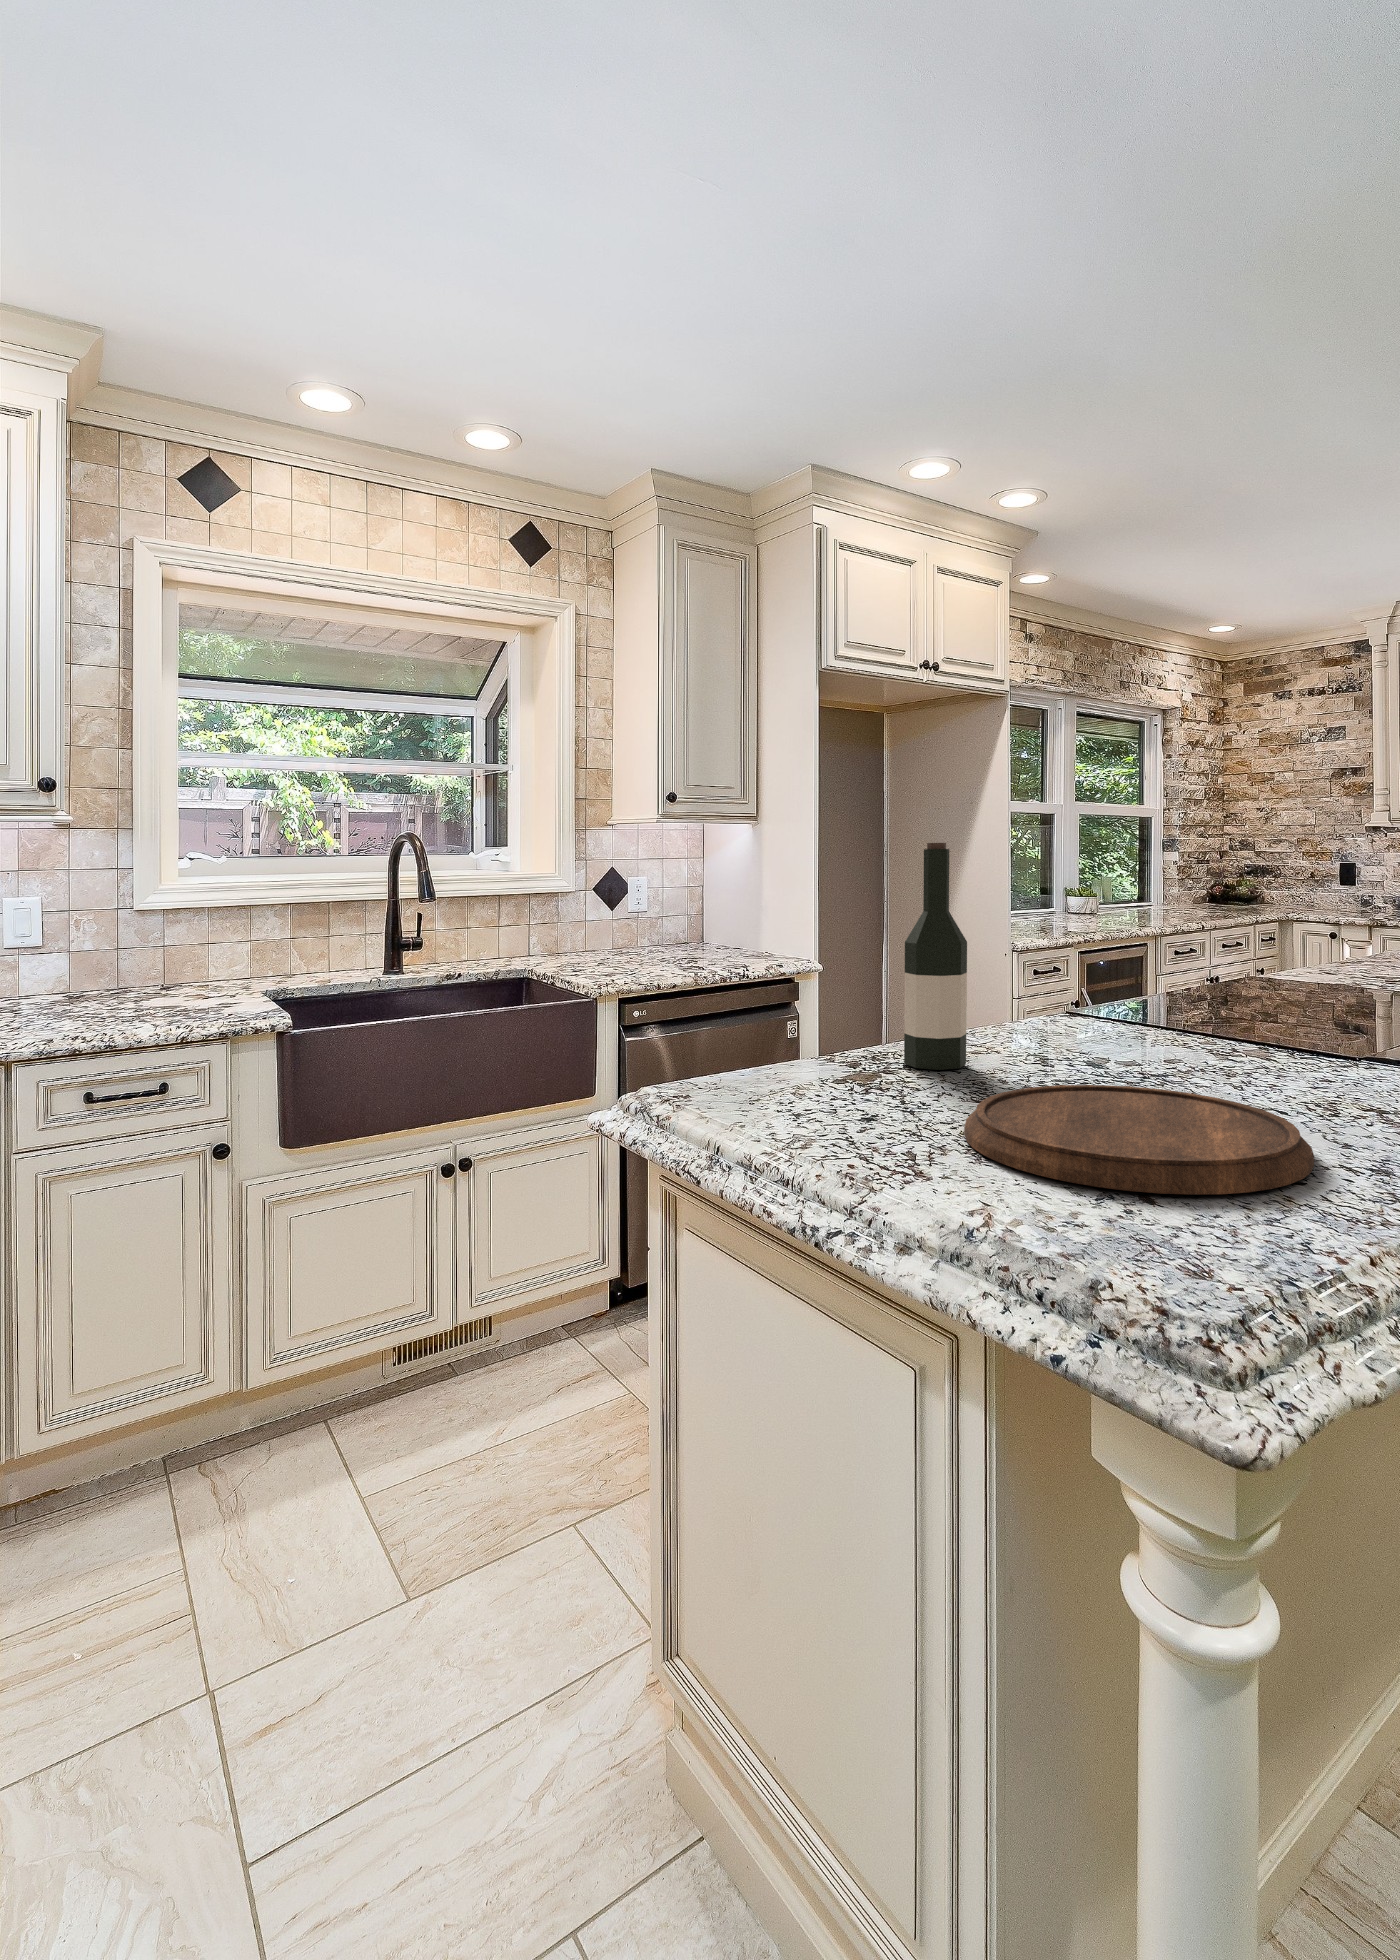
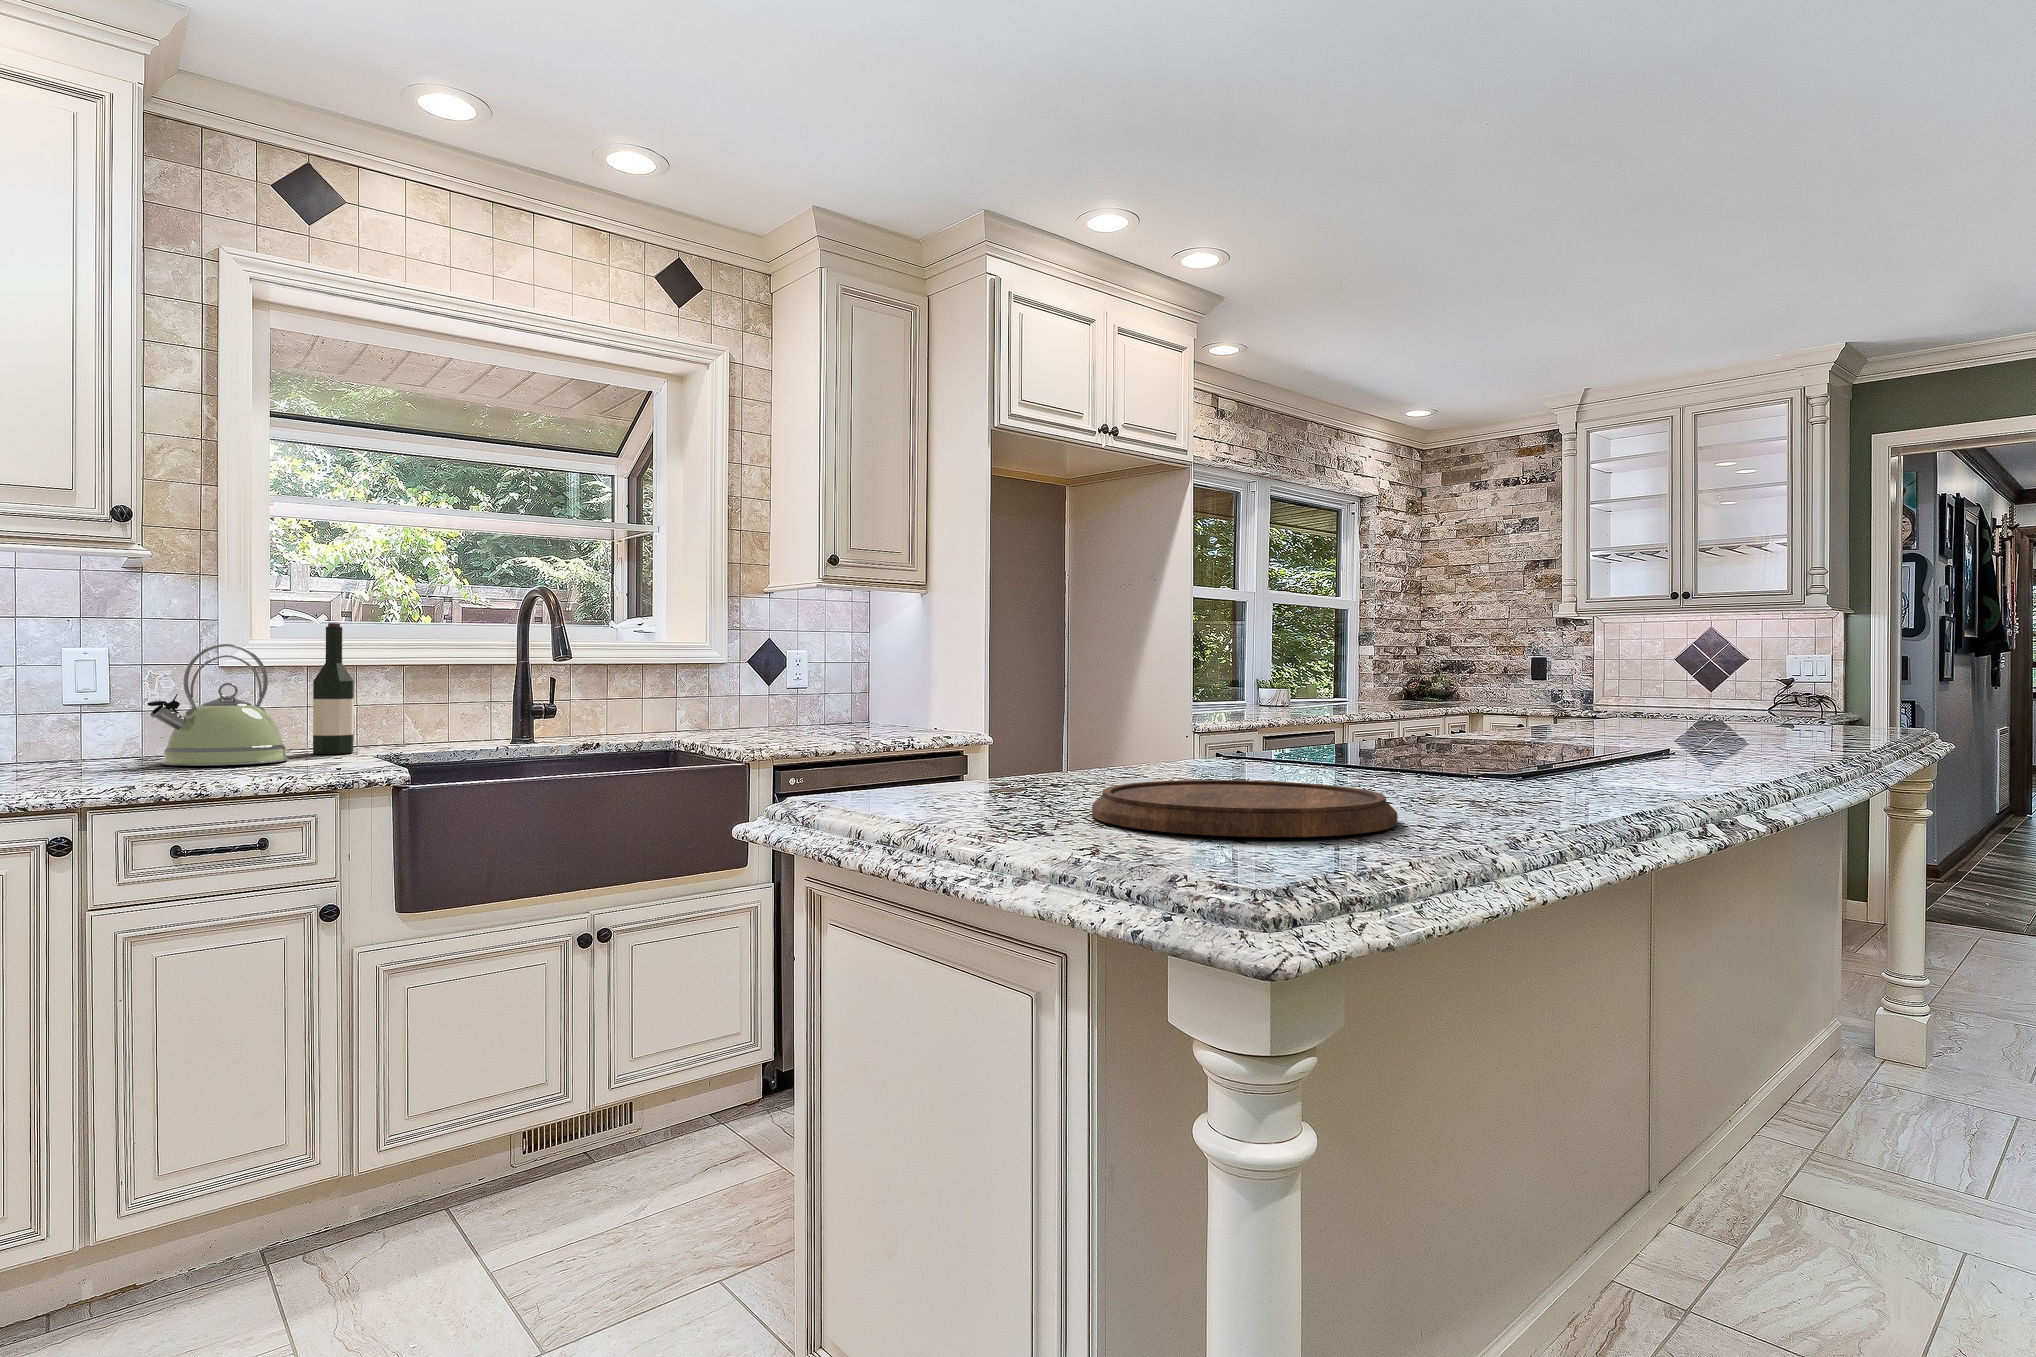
wine bottle: present [904,843,967,1070] -> present [313,623,354,754]
kettle: none [63,898,187,1010] -> present [147,644,288,766]

